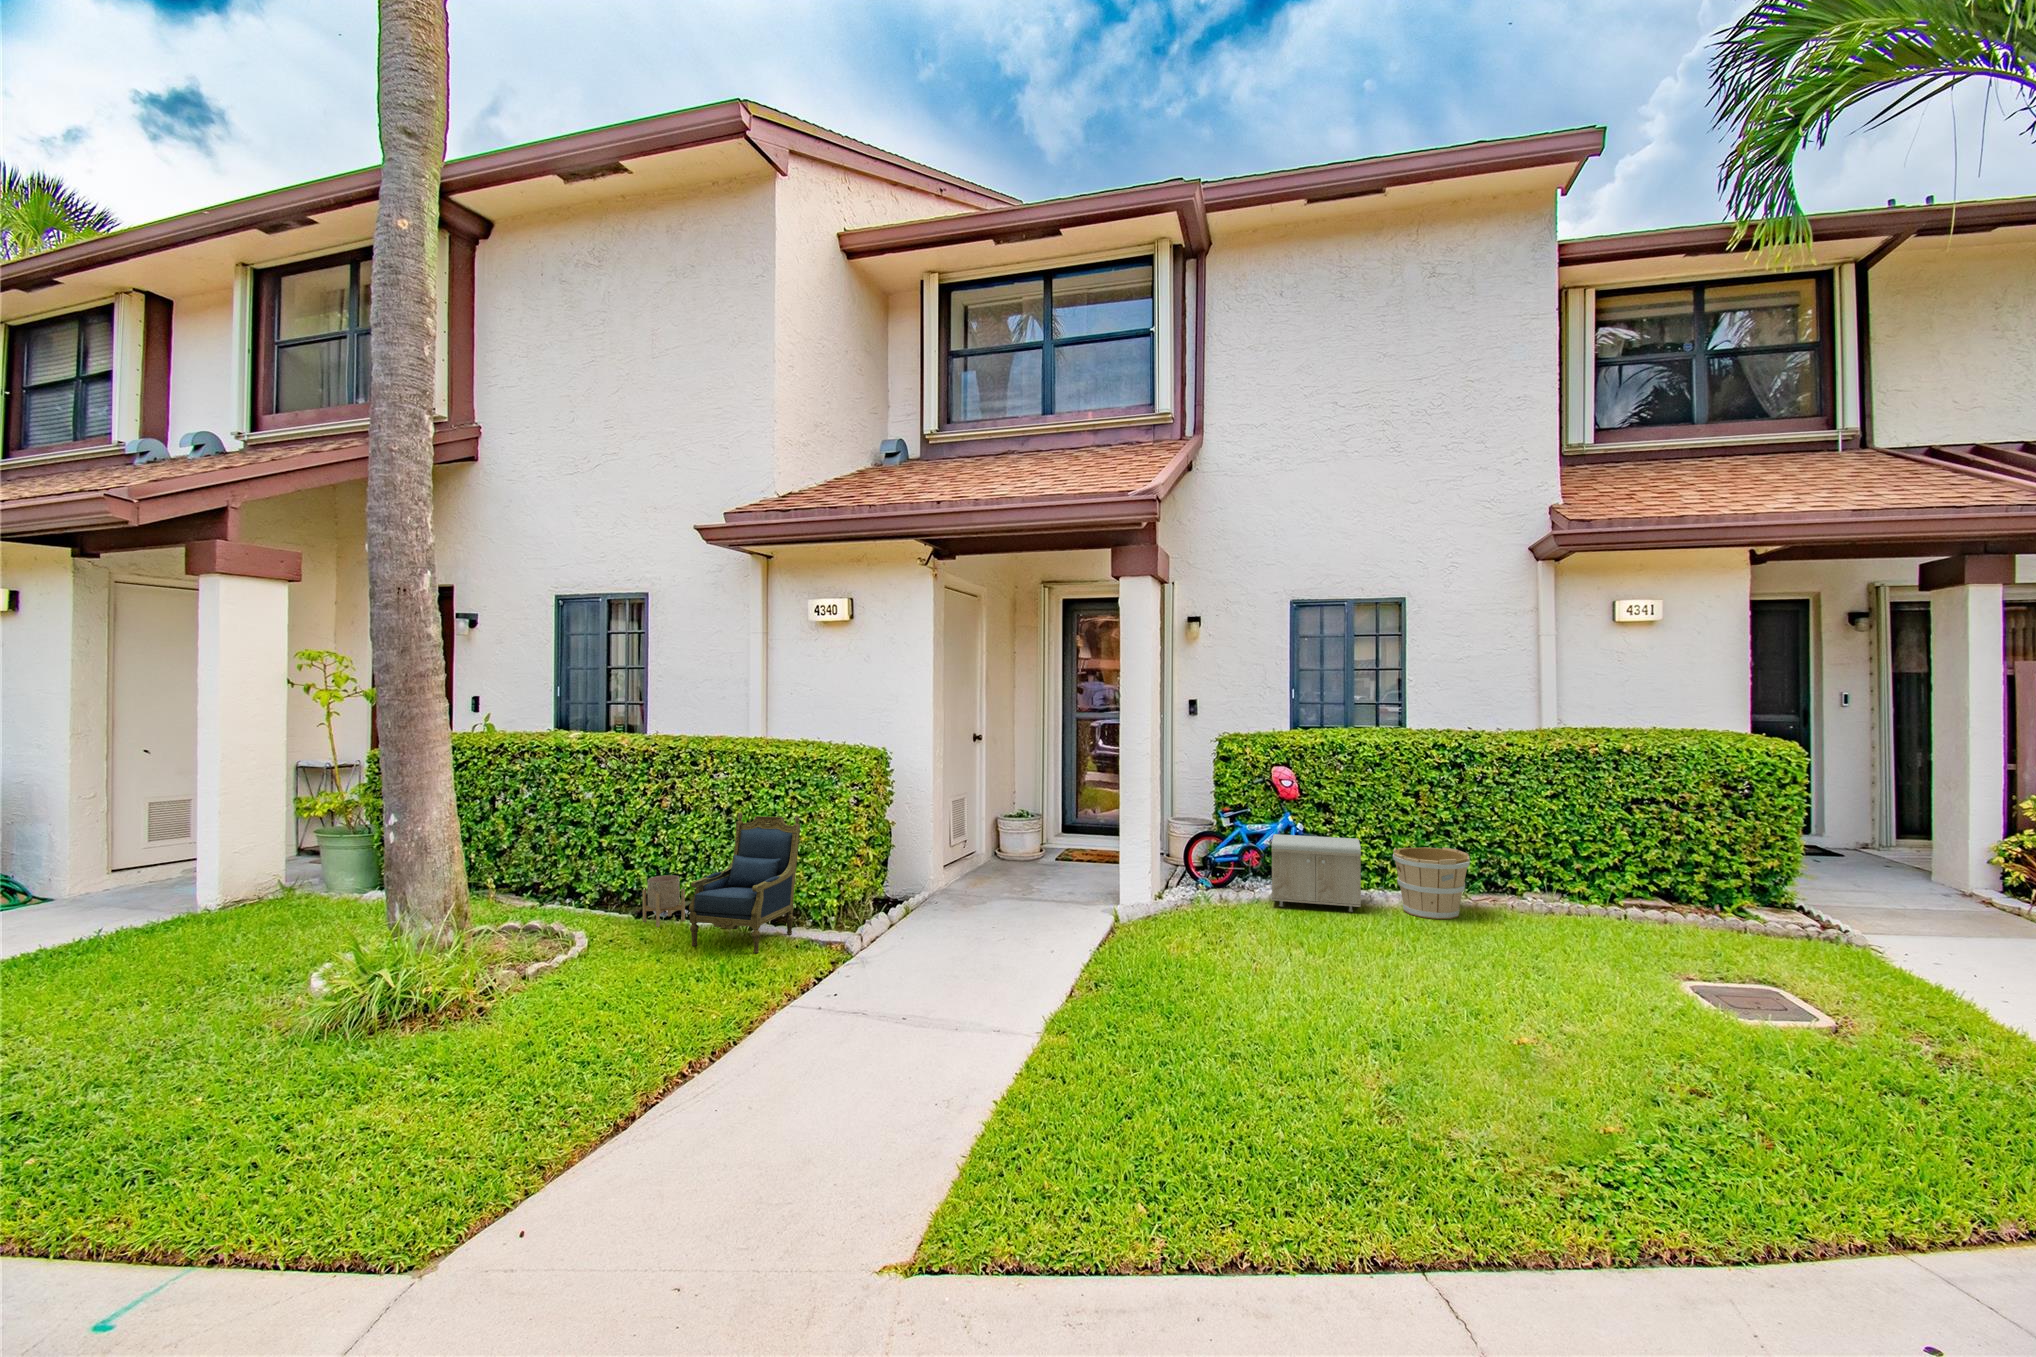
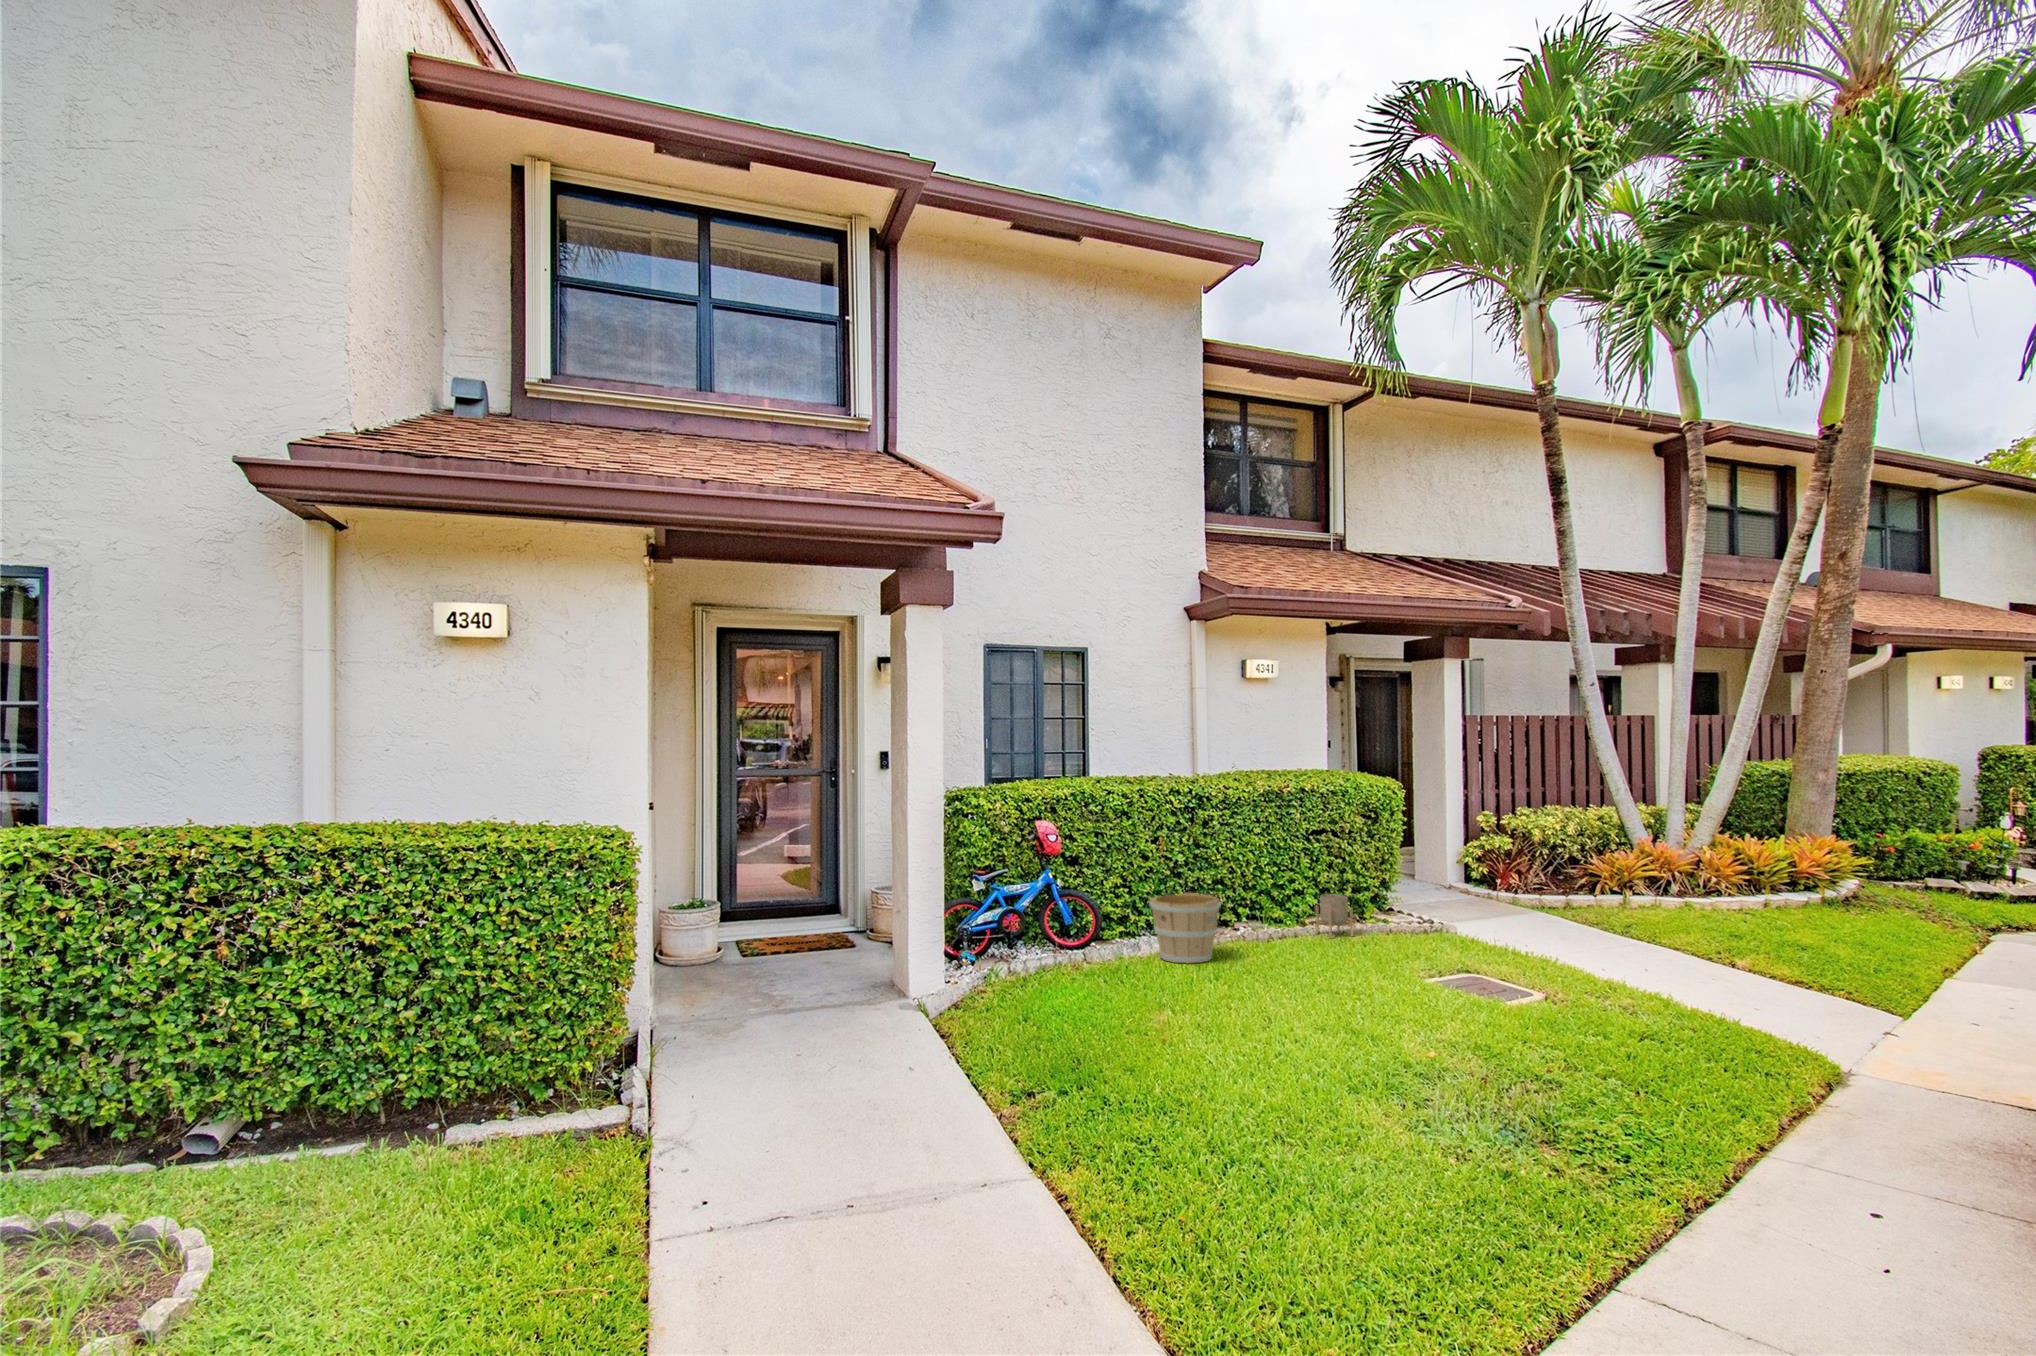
armchair: present [689,812,800,953] -> none [393,925,543,1177]
storage bench: present [1272,834,1361,912] -> none [1035,893,1138,976]
planter: present [643,875,685,927] -> present [1315,894,1353,938]

